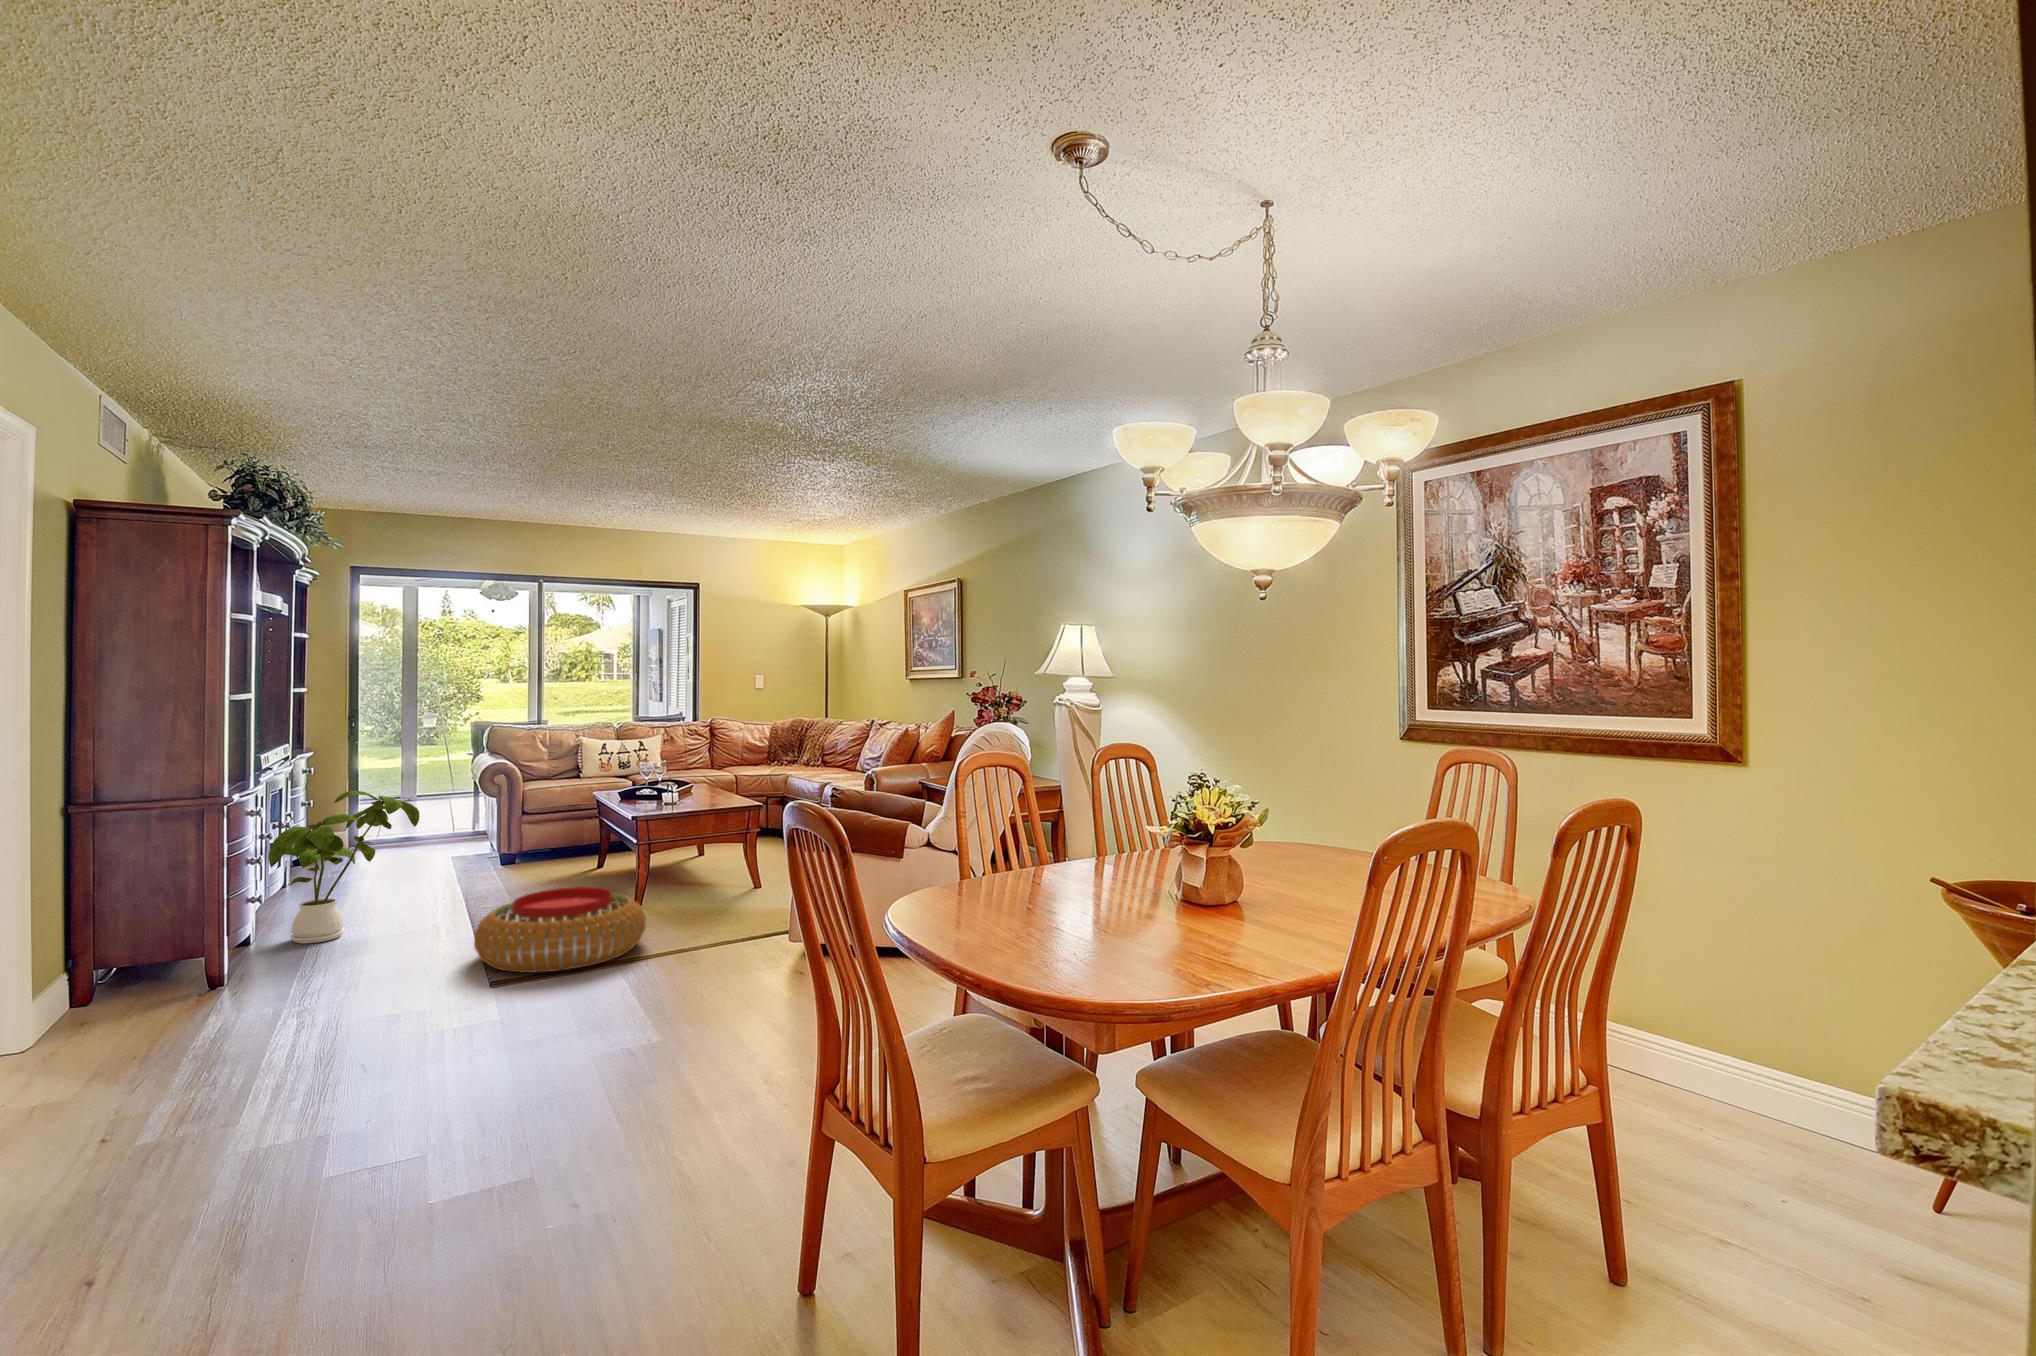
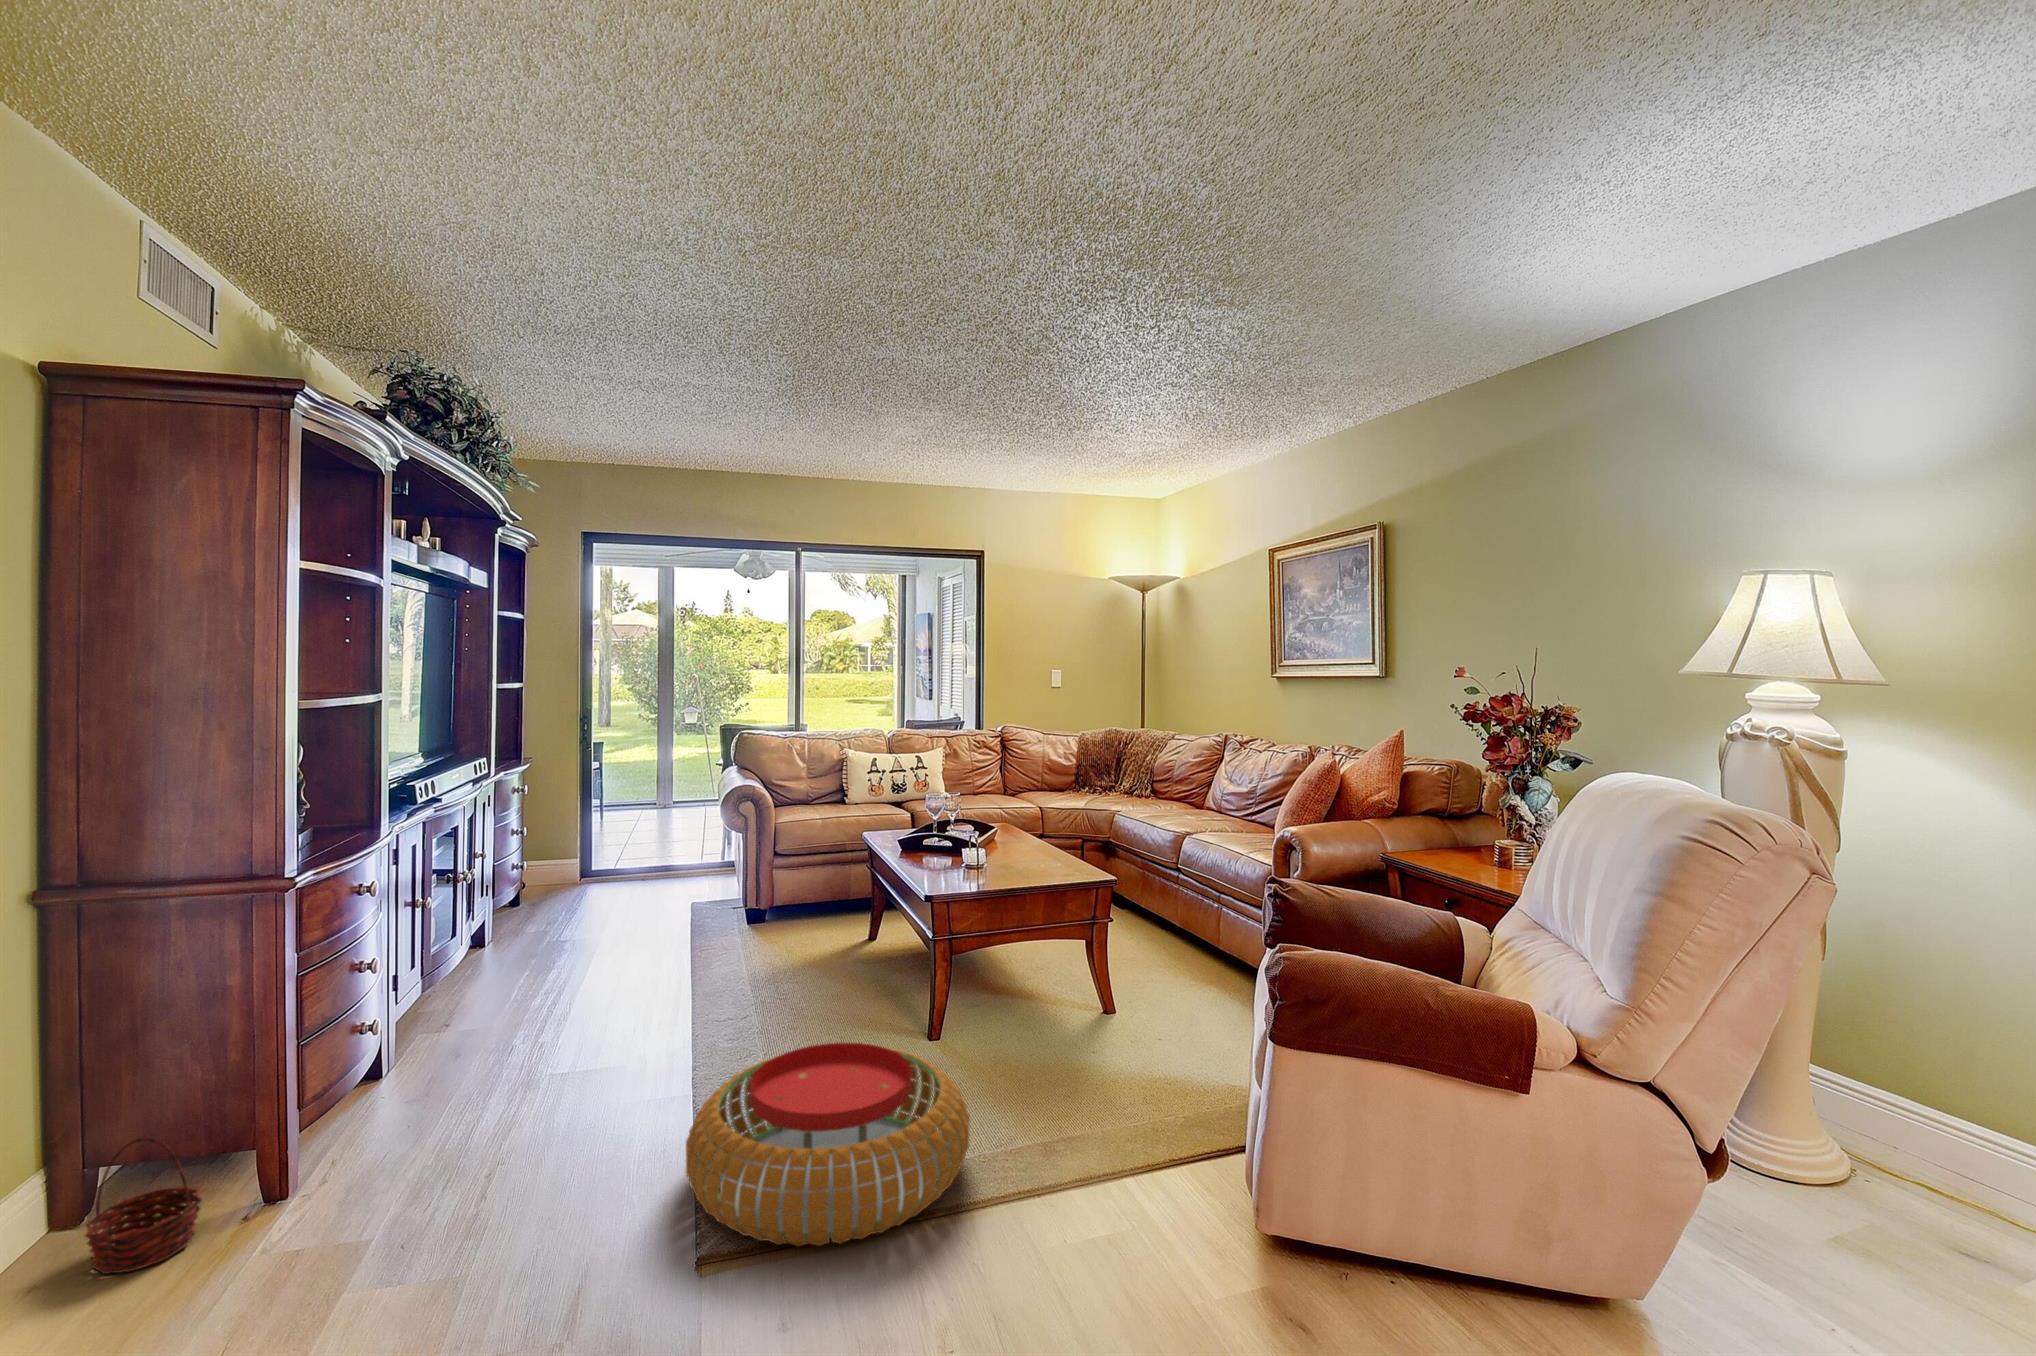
house plant: present [269,791,420,943] -> none [392,852,625,1093]
basket: none [104,937,172,1008] -> present [85,1137,202,1274]

